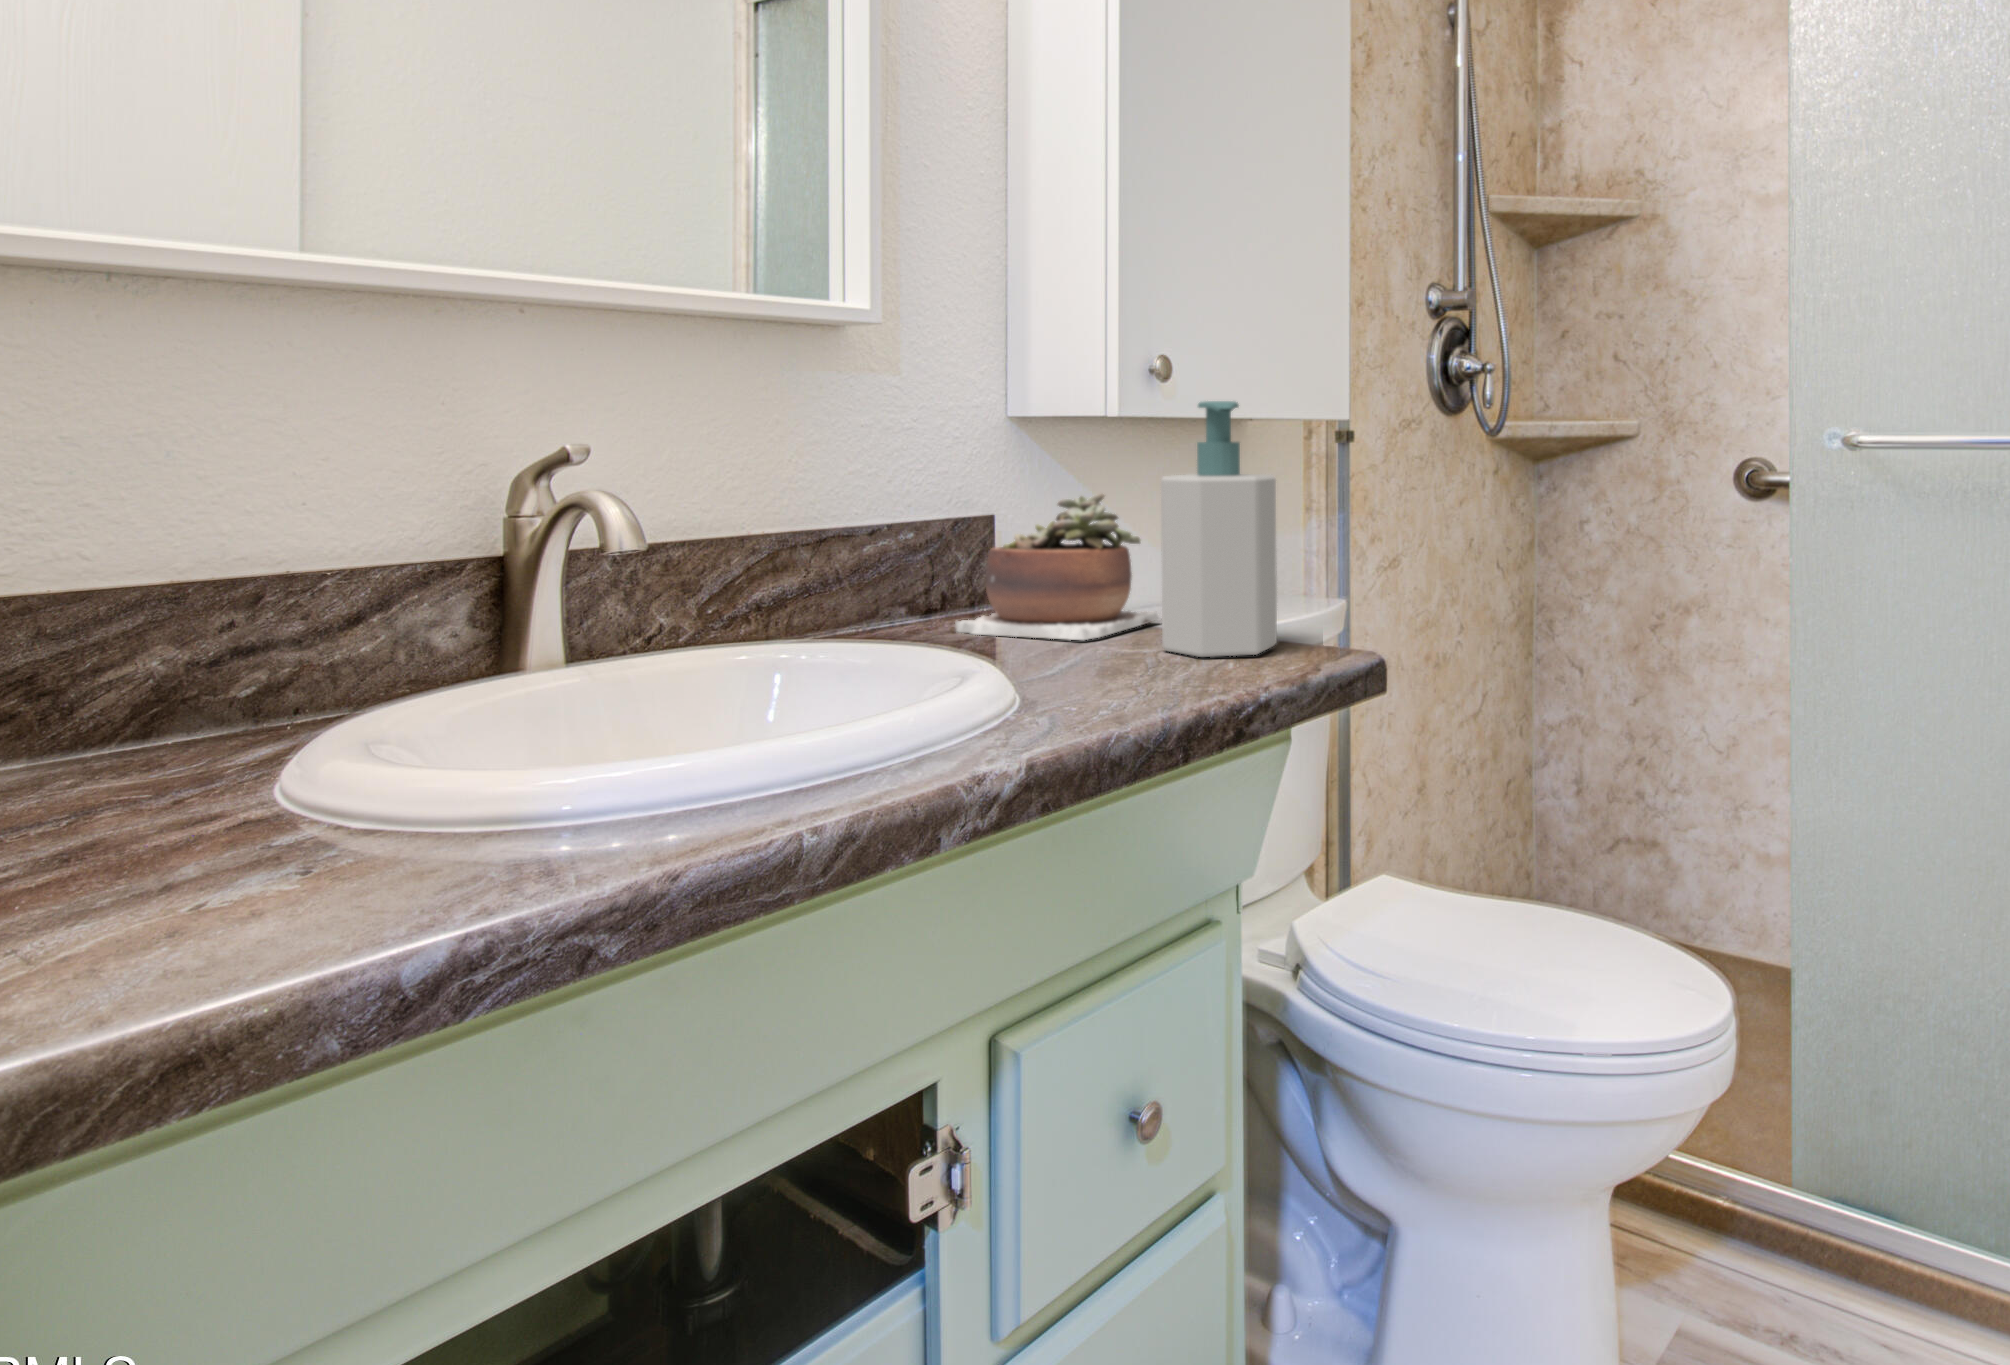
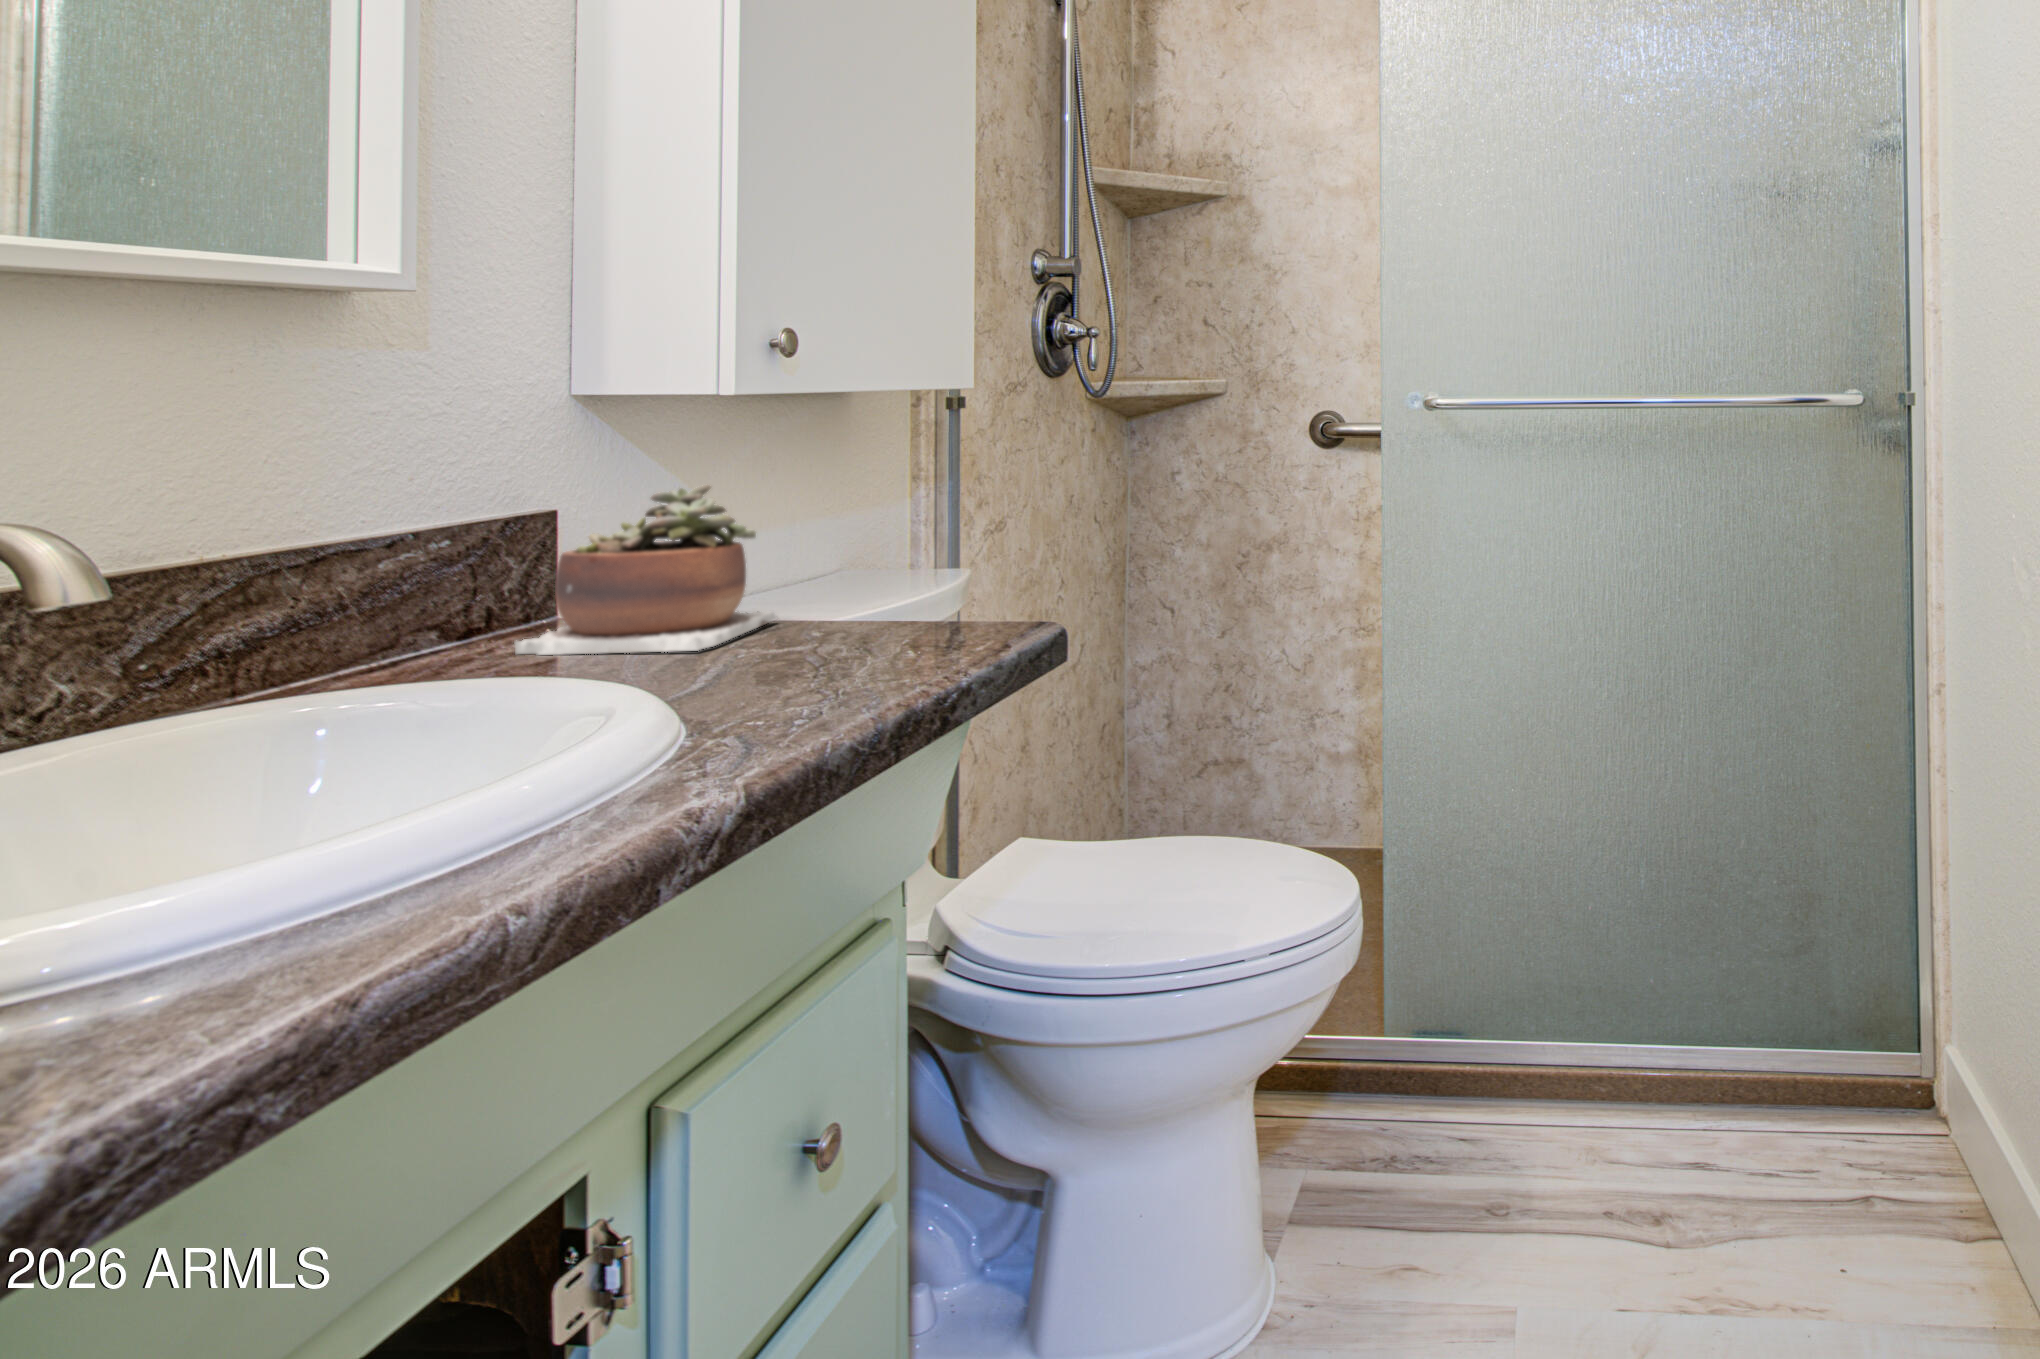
soap bottle: present [1161,401,1277,657] -> none [801,388,932,658]

